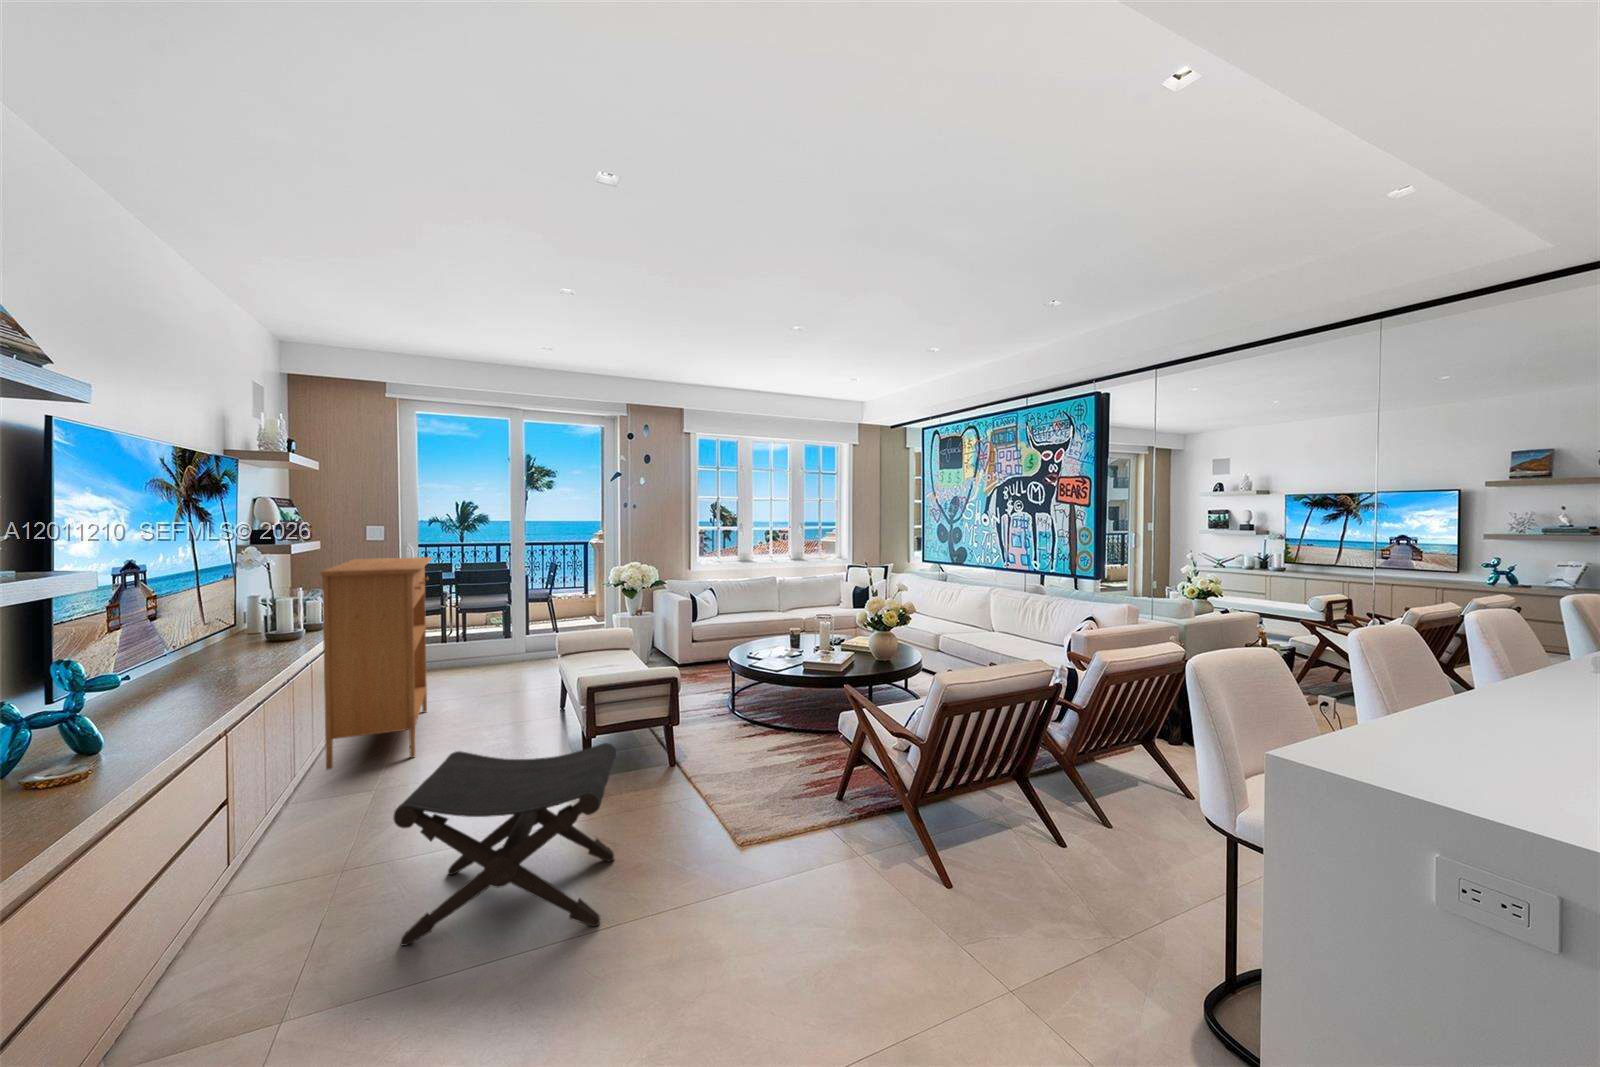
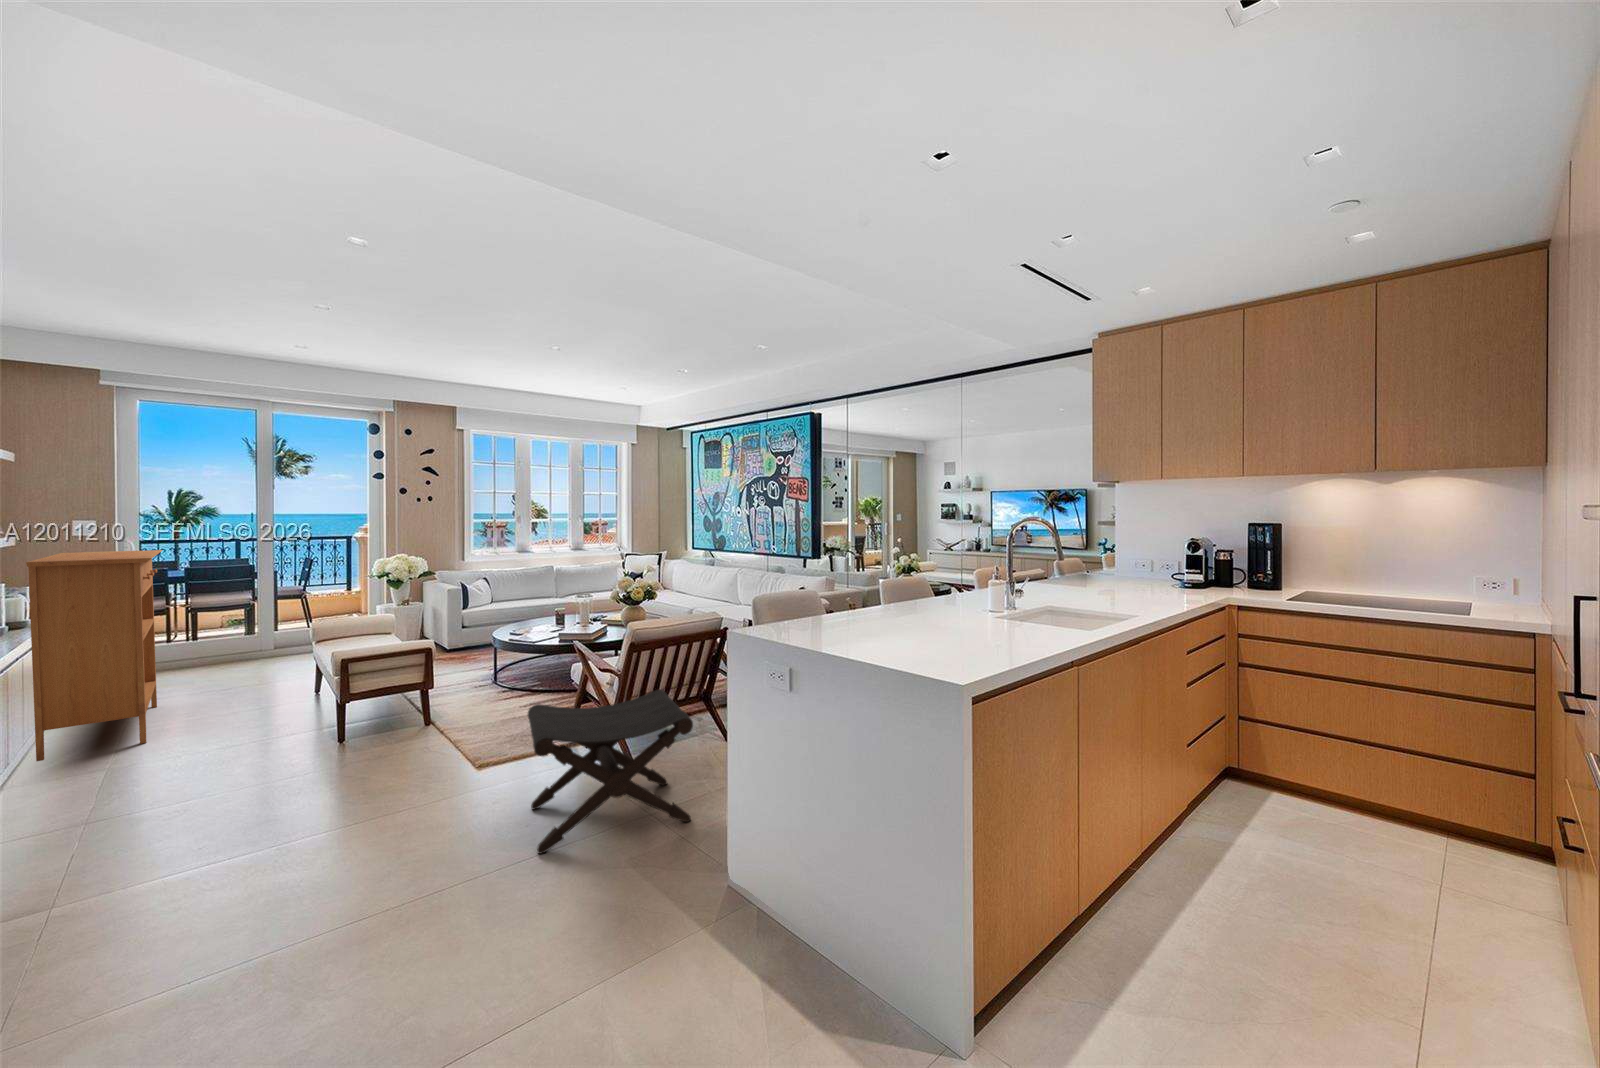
footstool: present [394,743,616,946] -> present [528,690,693,854]

